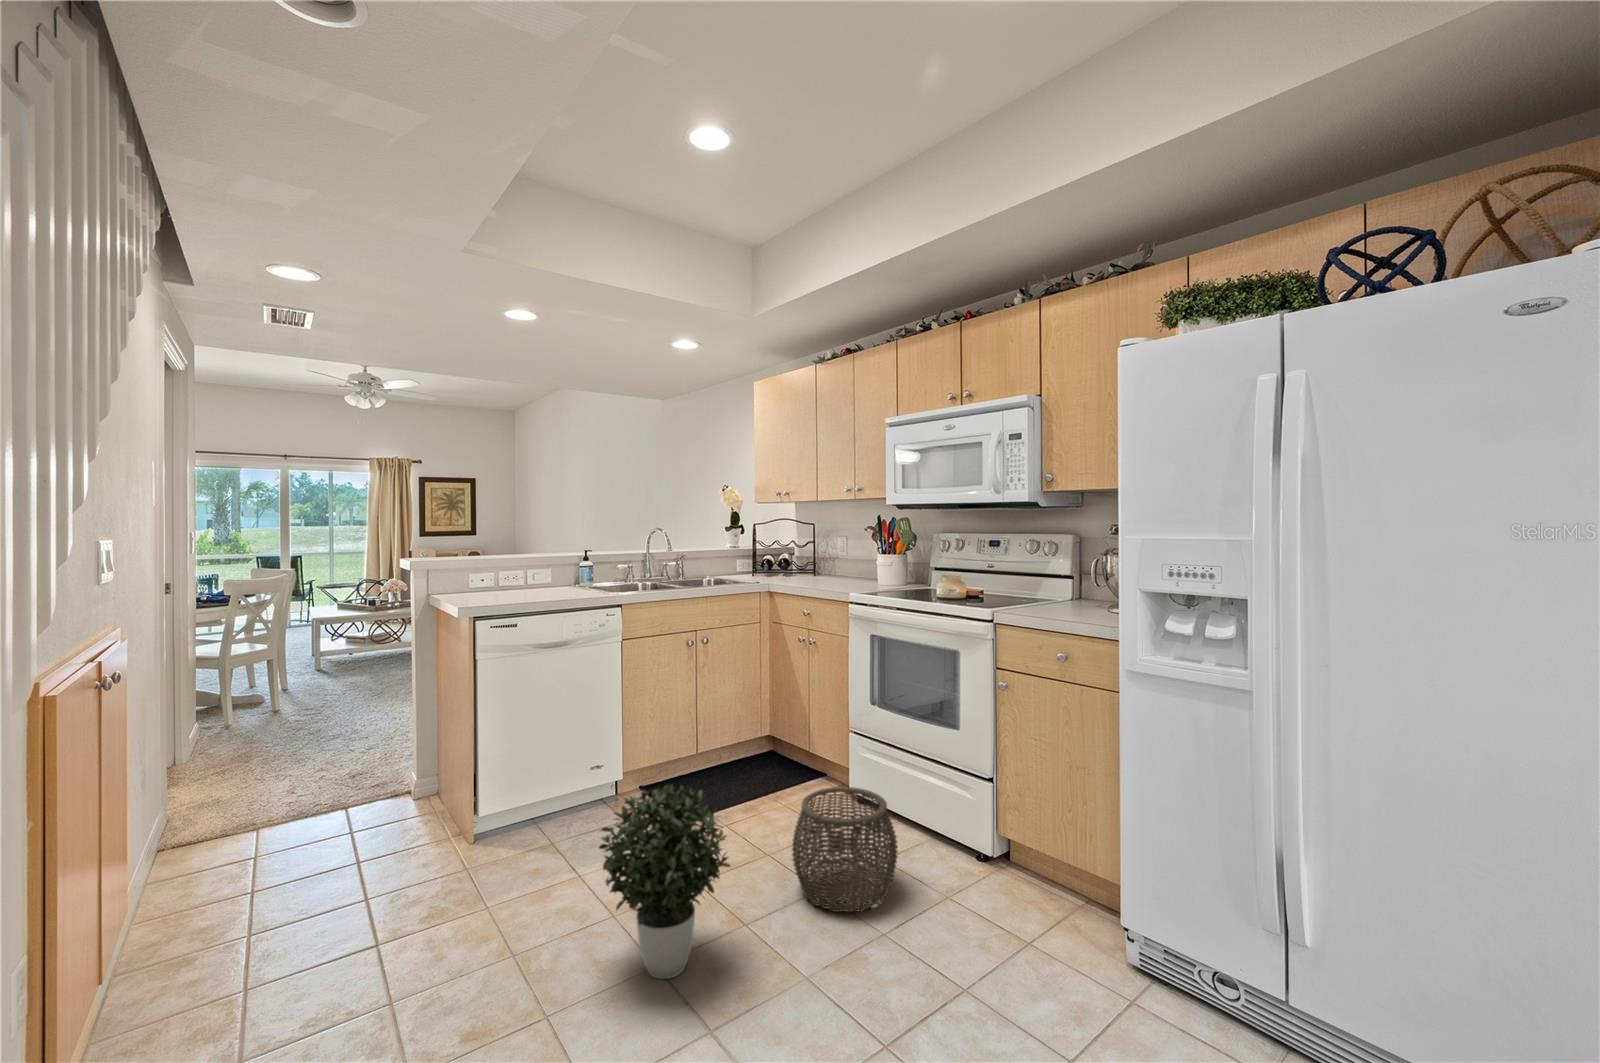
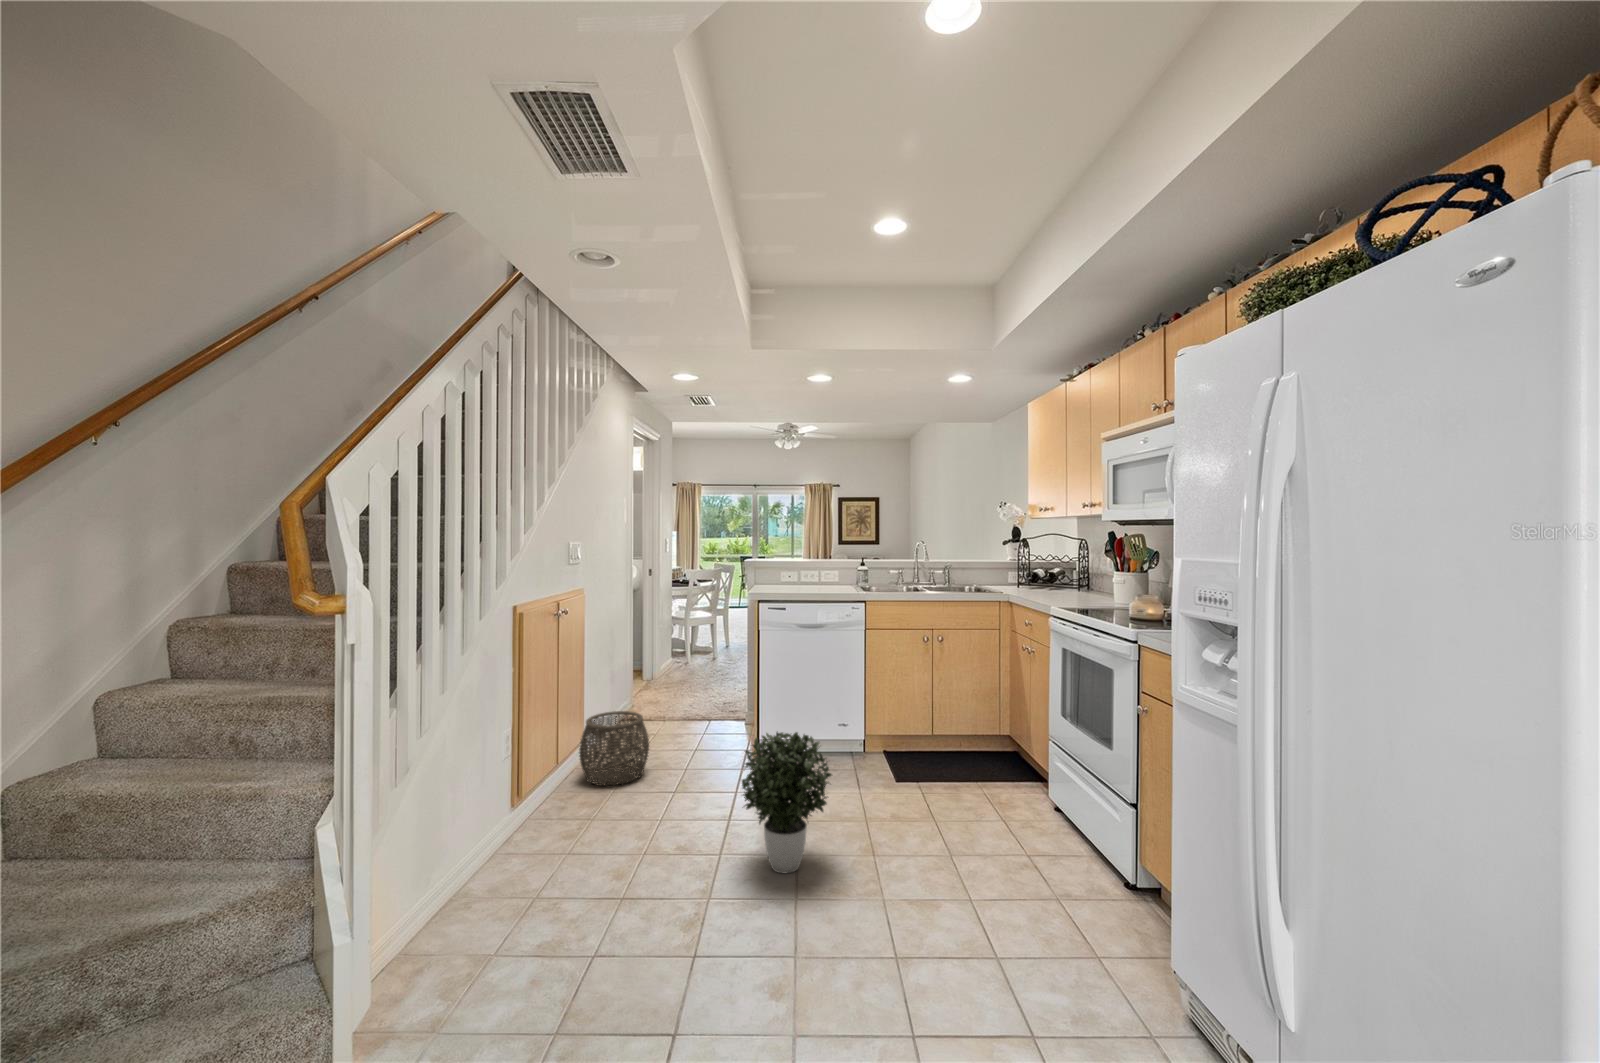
woven basket: present [792,787,898,912] -> present [579,711,649,786]

